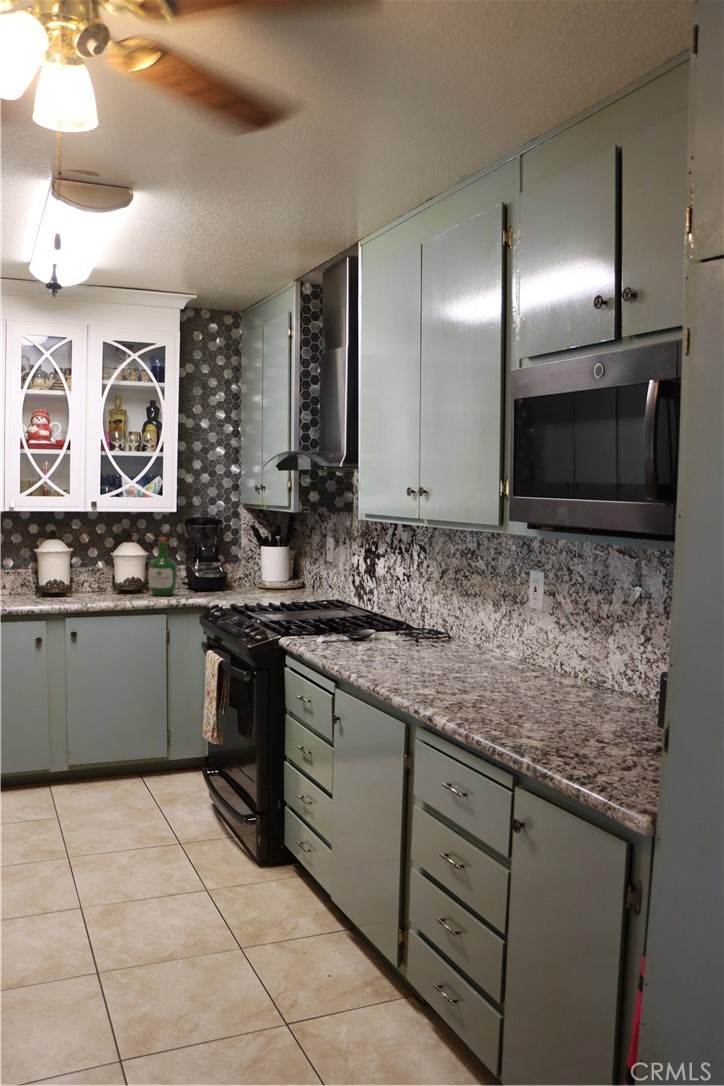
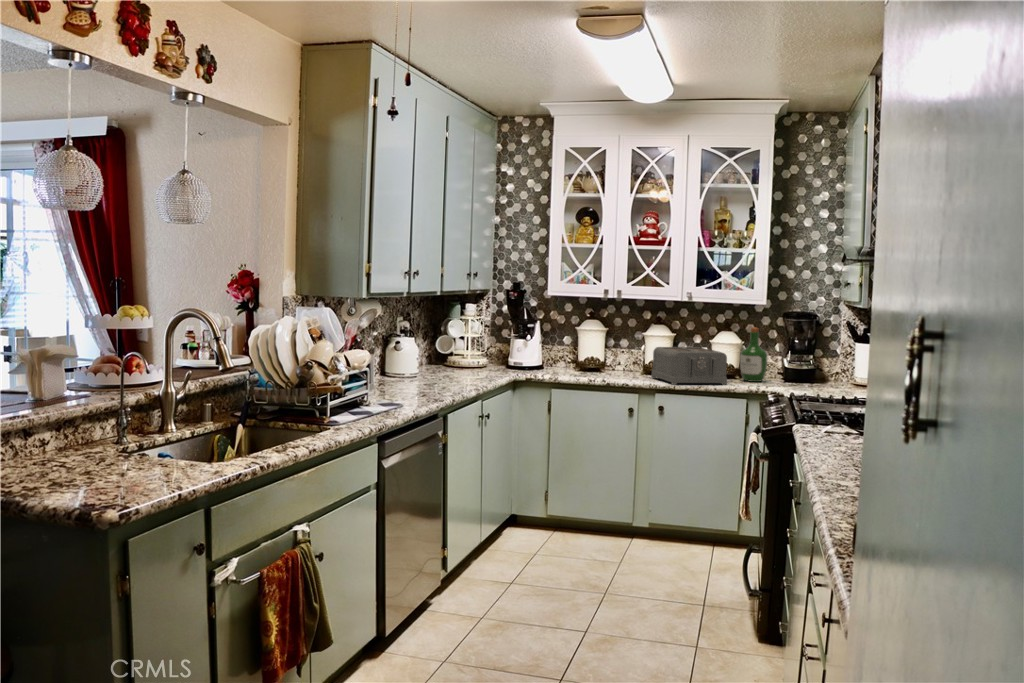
toaster: none [54,562,144,608] -> present [652,347,727,385]

